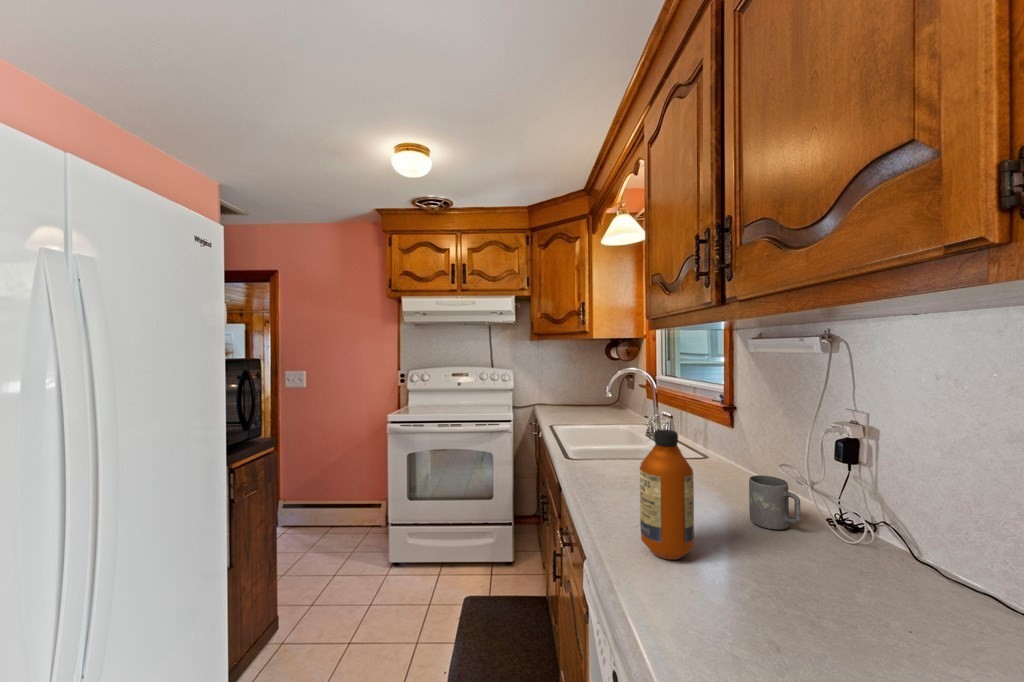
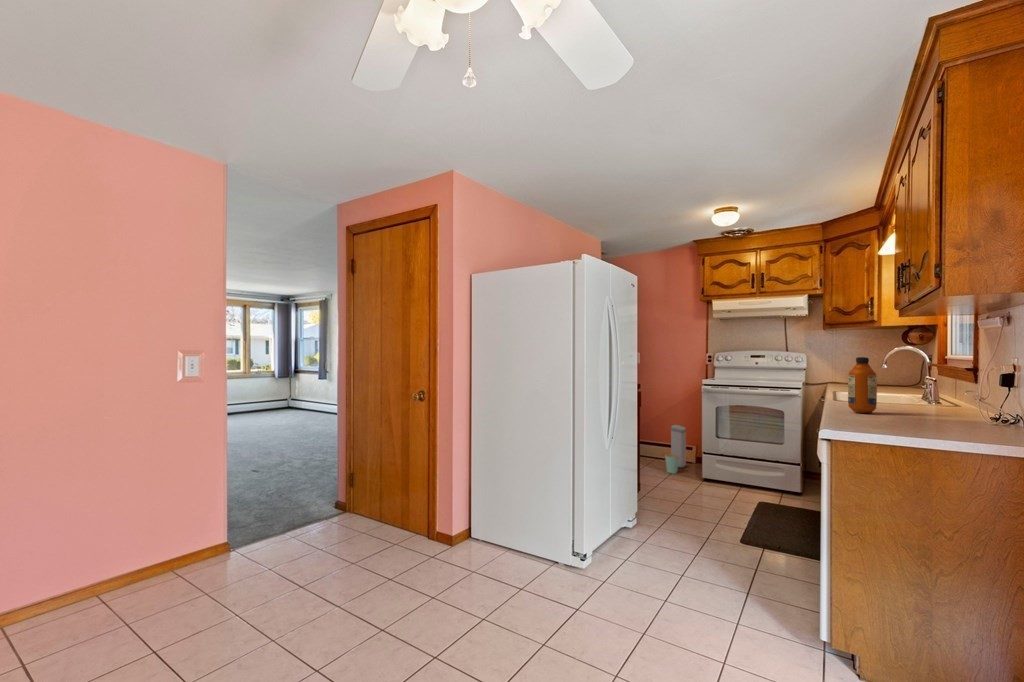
trash can: none [335,475,371,559] -> present [665,425,686,474]
mug: present [749,475,801,530] -> none [931,391,956,415]

